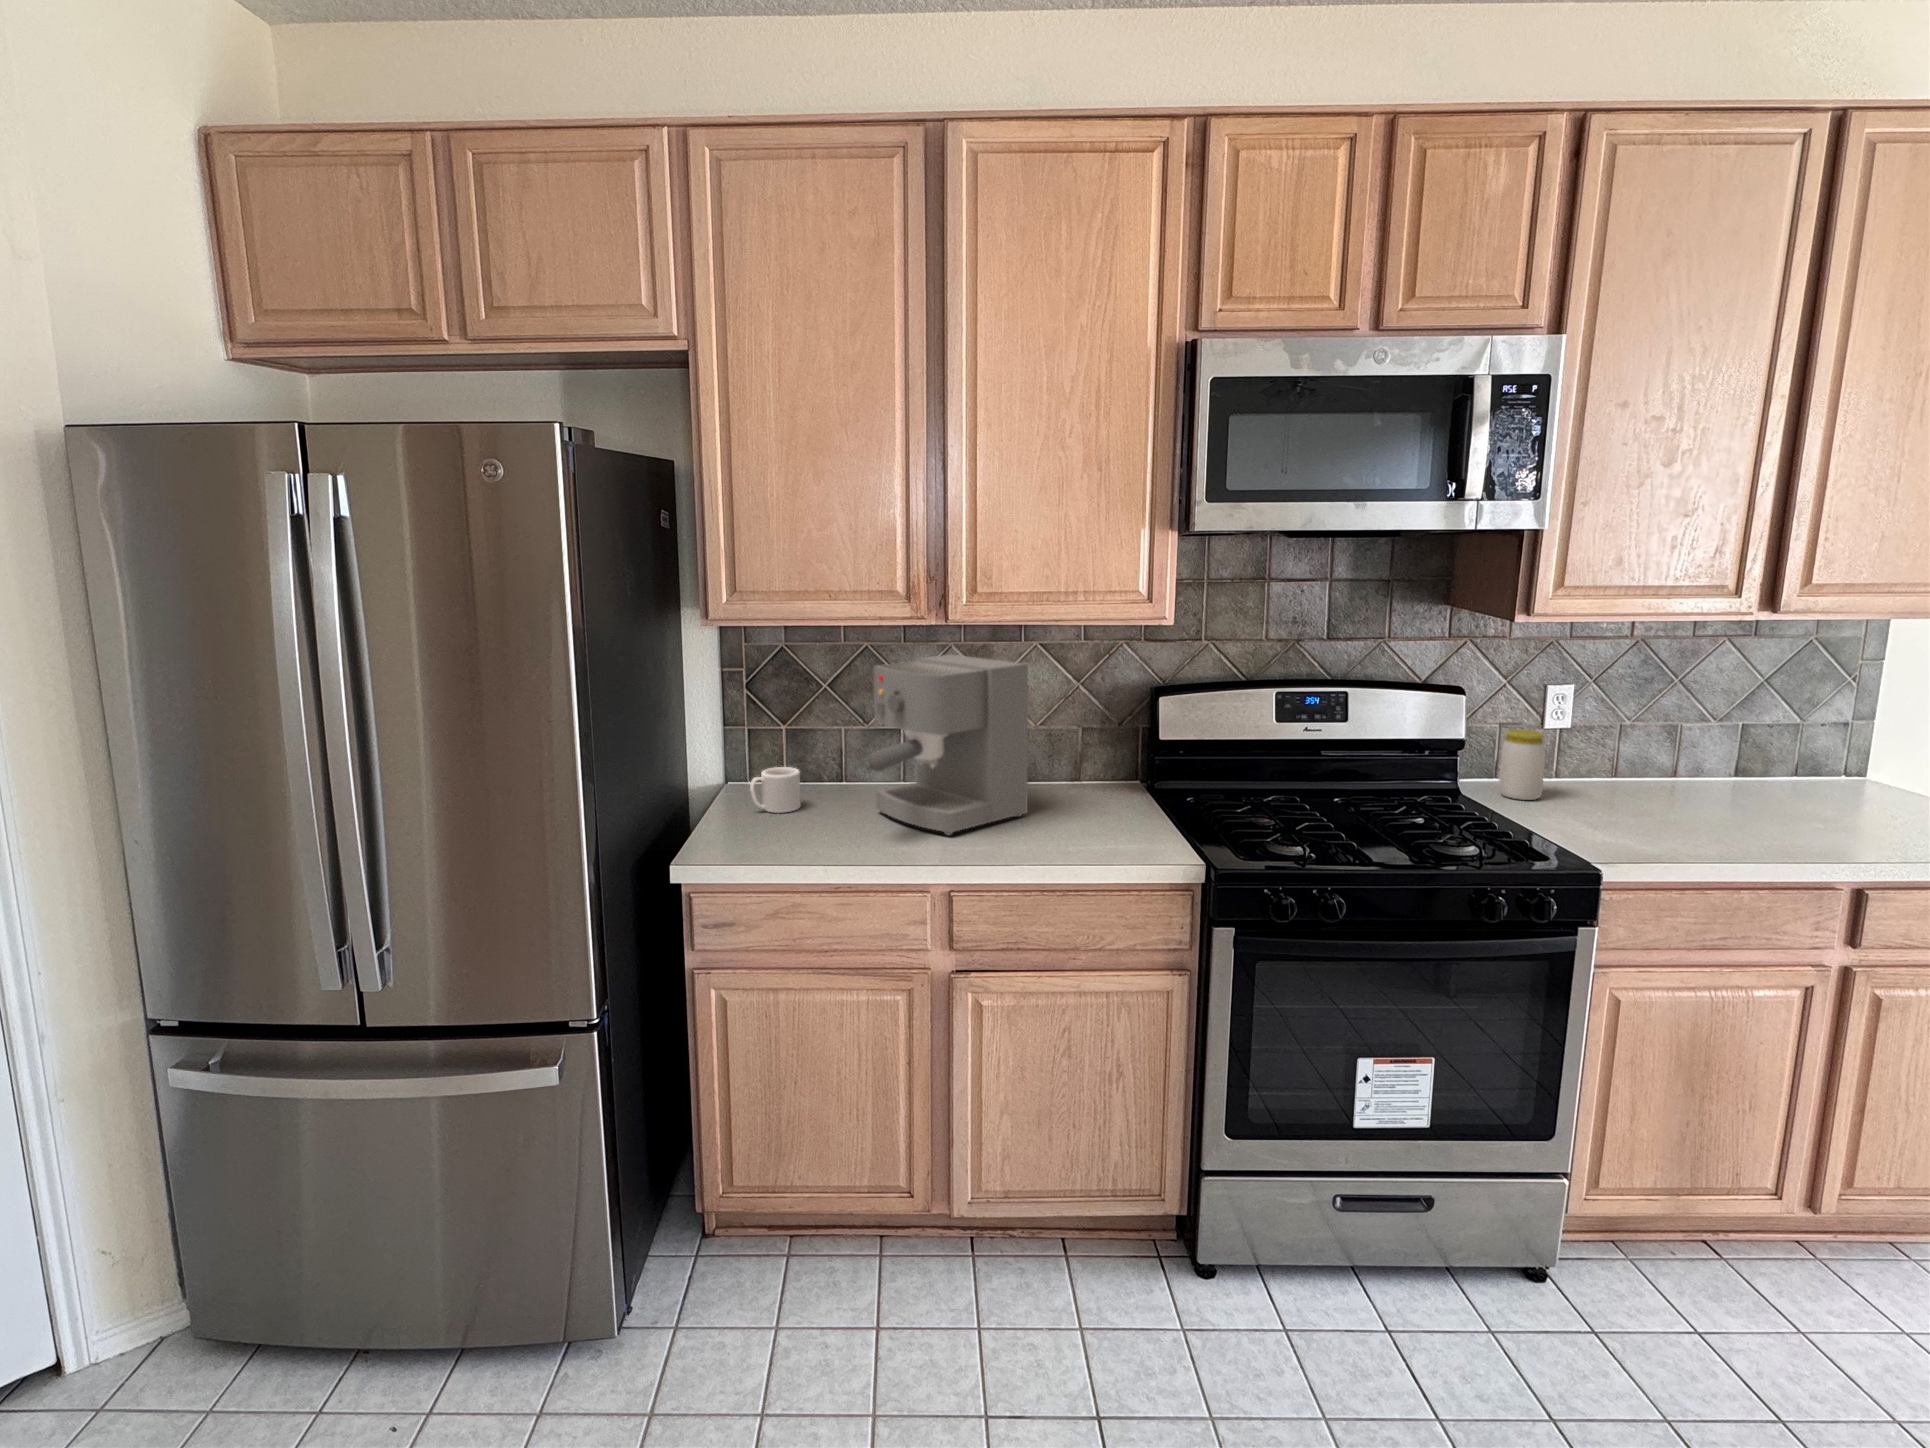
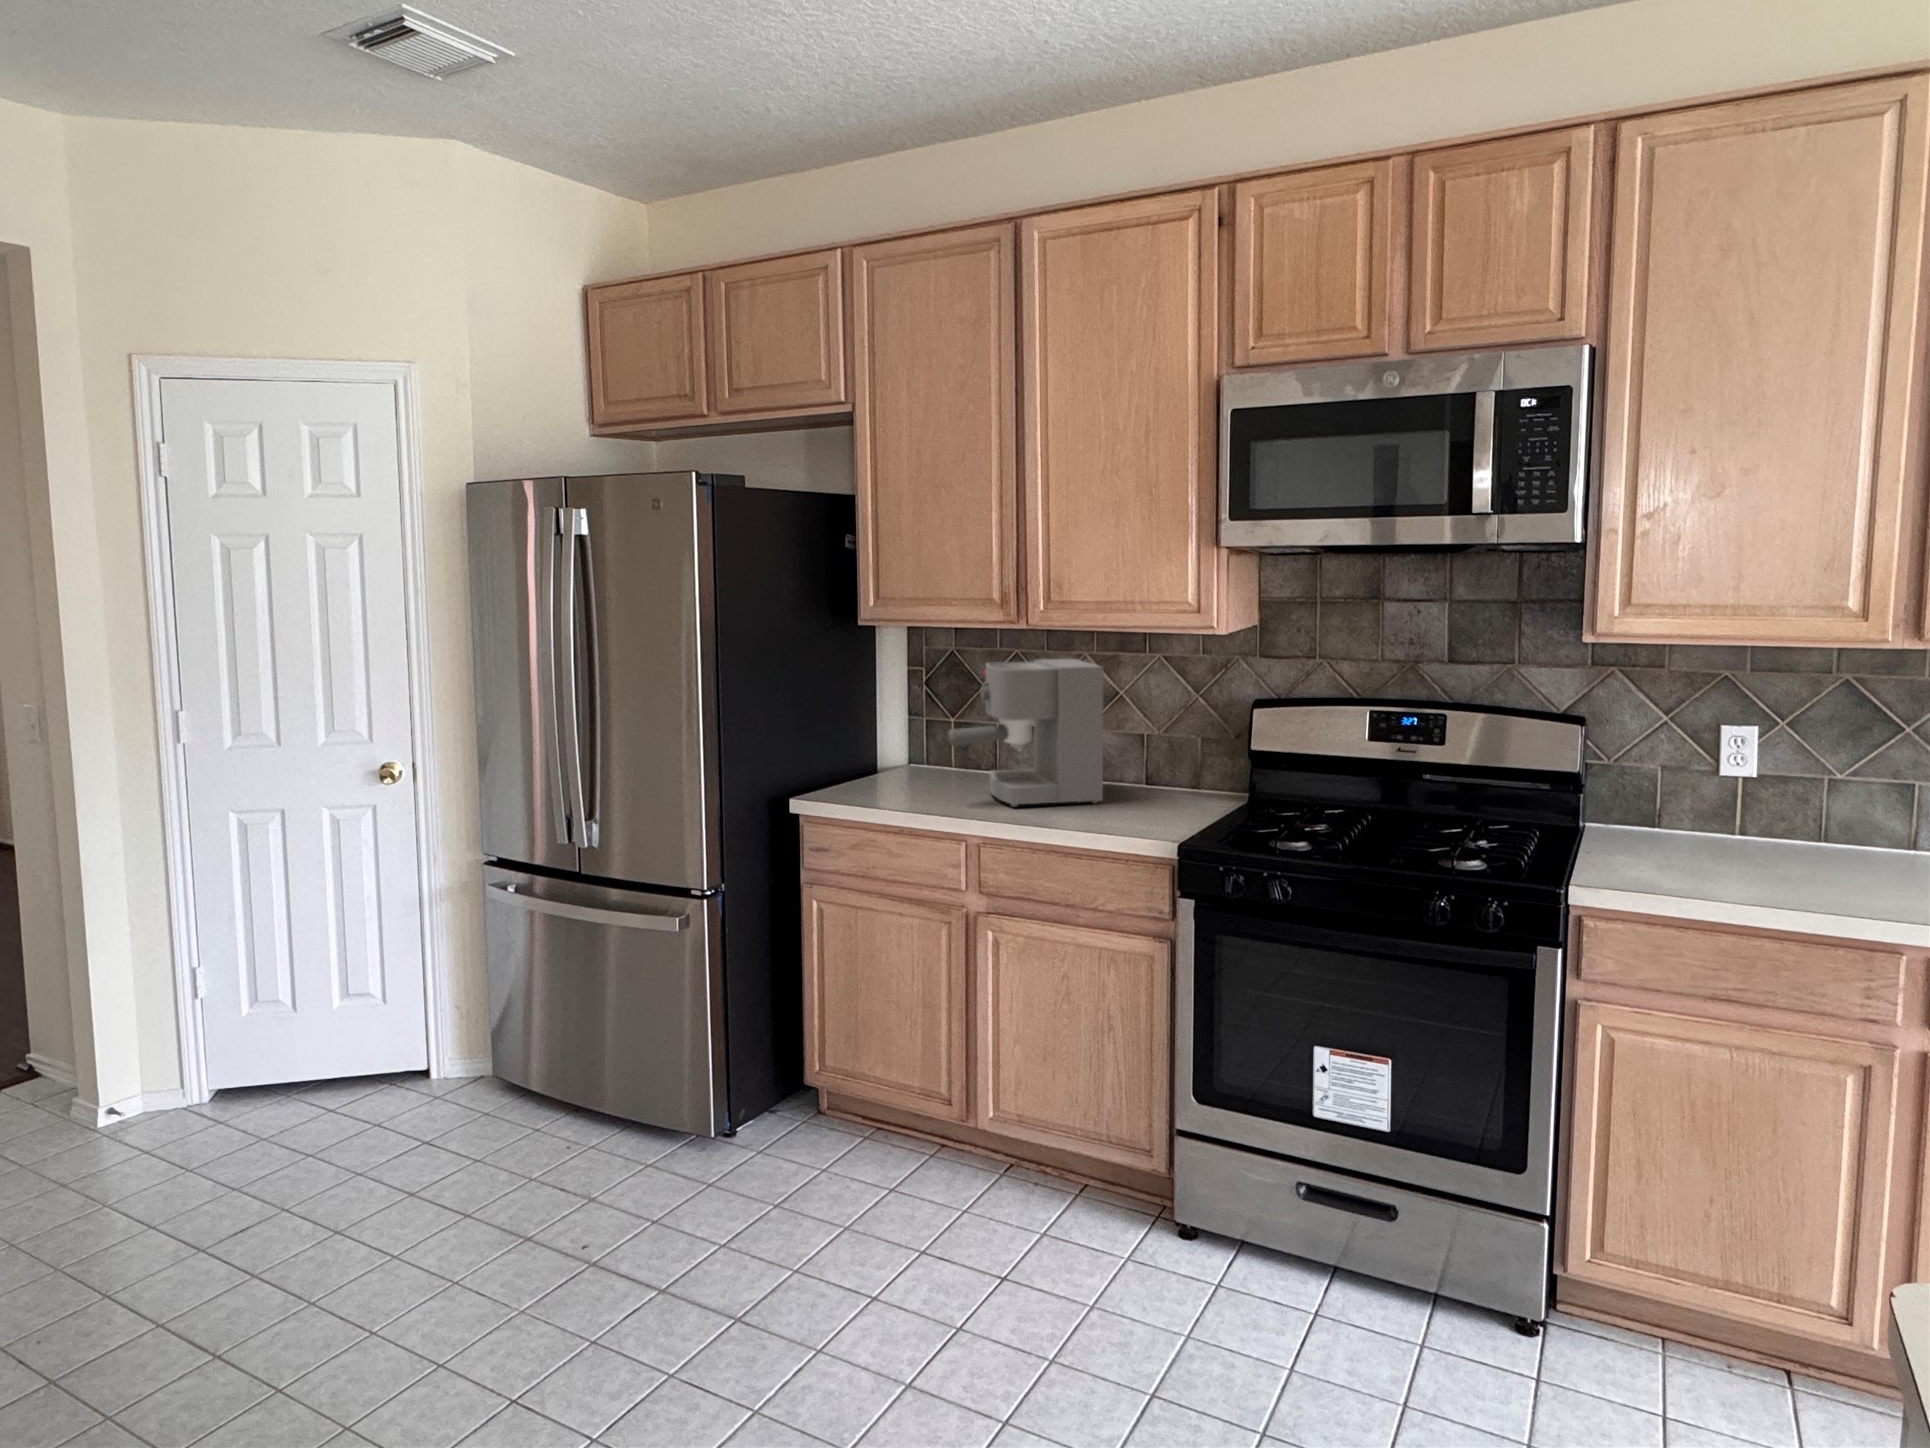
jar: present [1499,729,1545,800] -> none [1615,768,1666,846]
mug: present [750,767,801,813] -> none [899,746,942,782]

